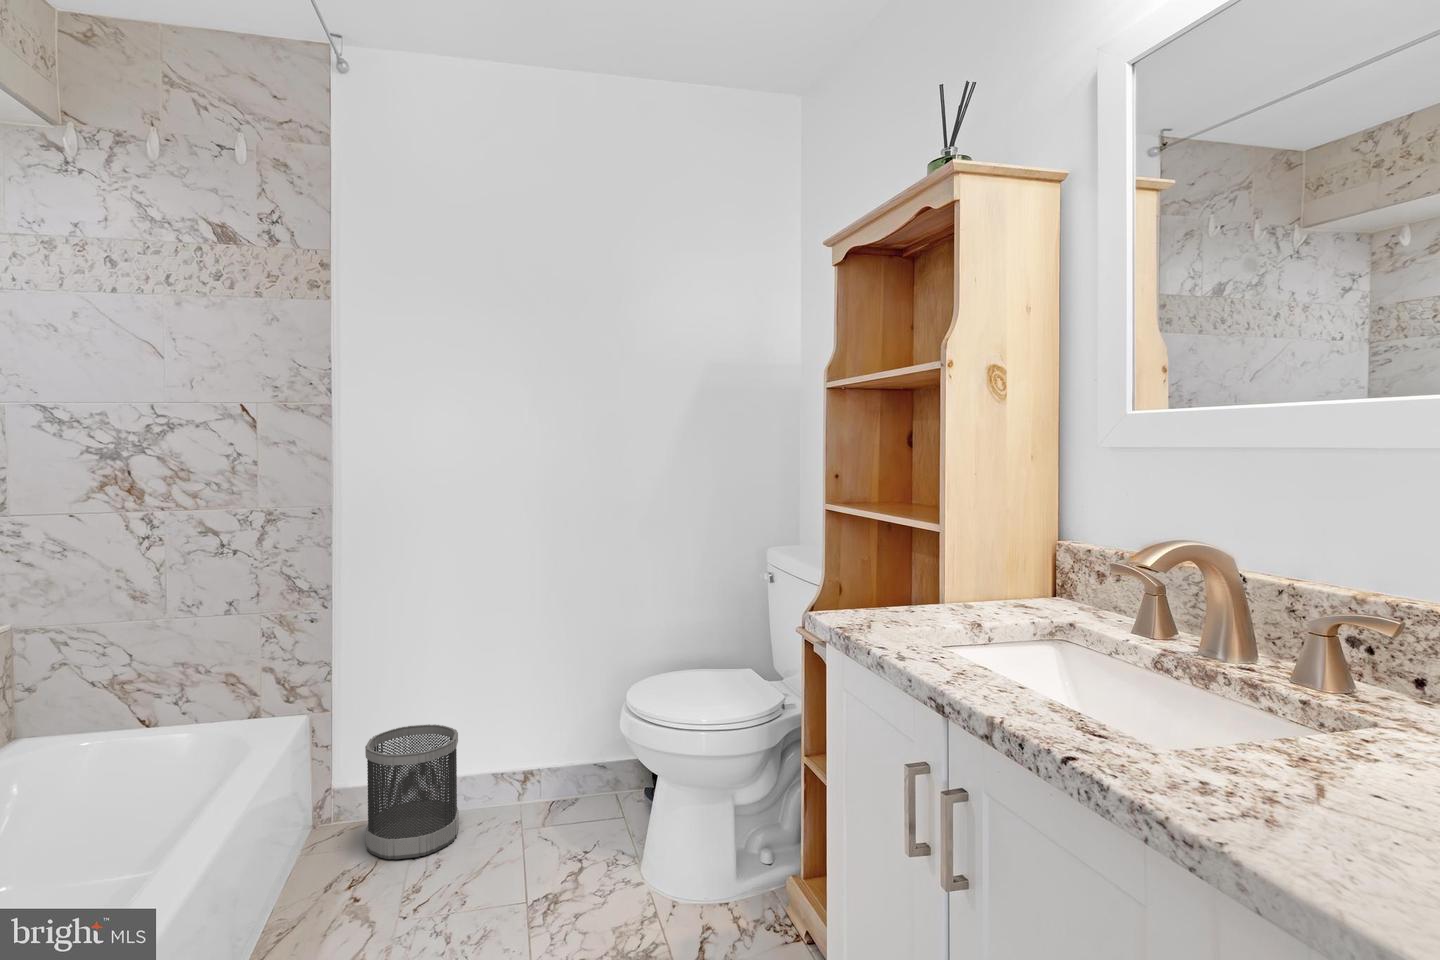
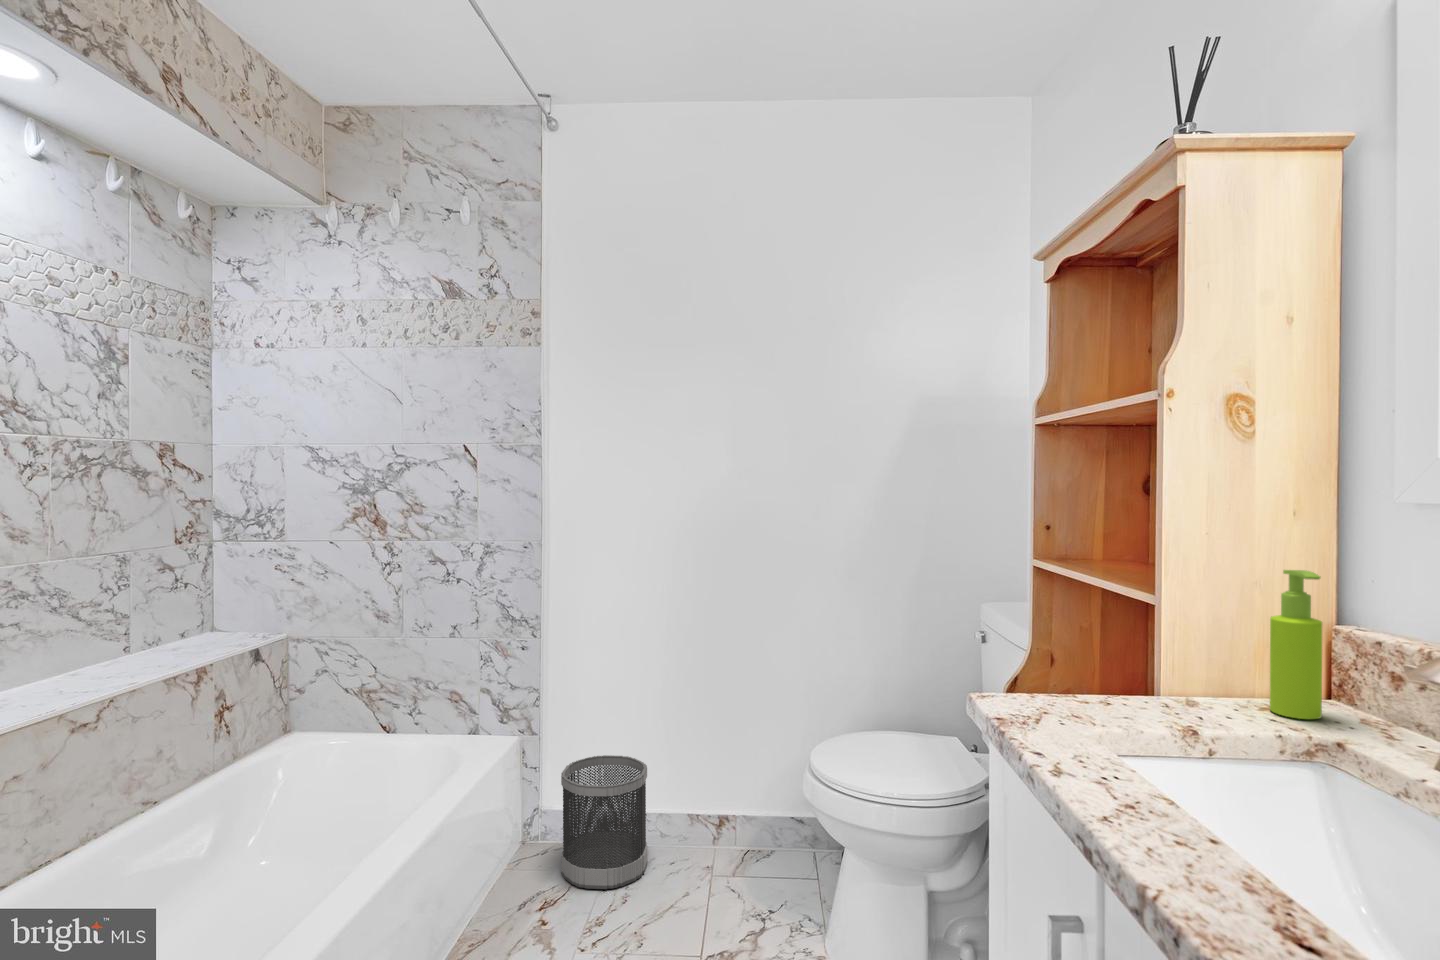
soap dispenser: none [1018,497,1055,611] -> present [1270,570,1322,719]

